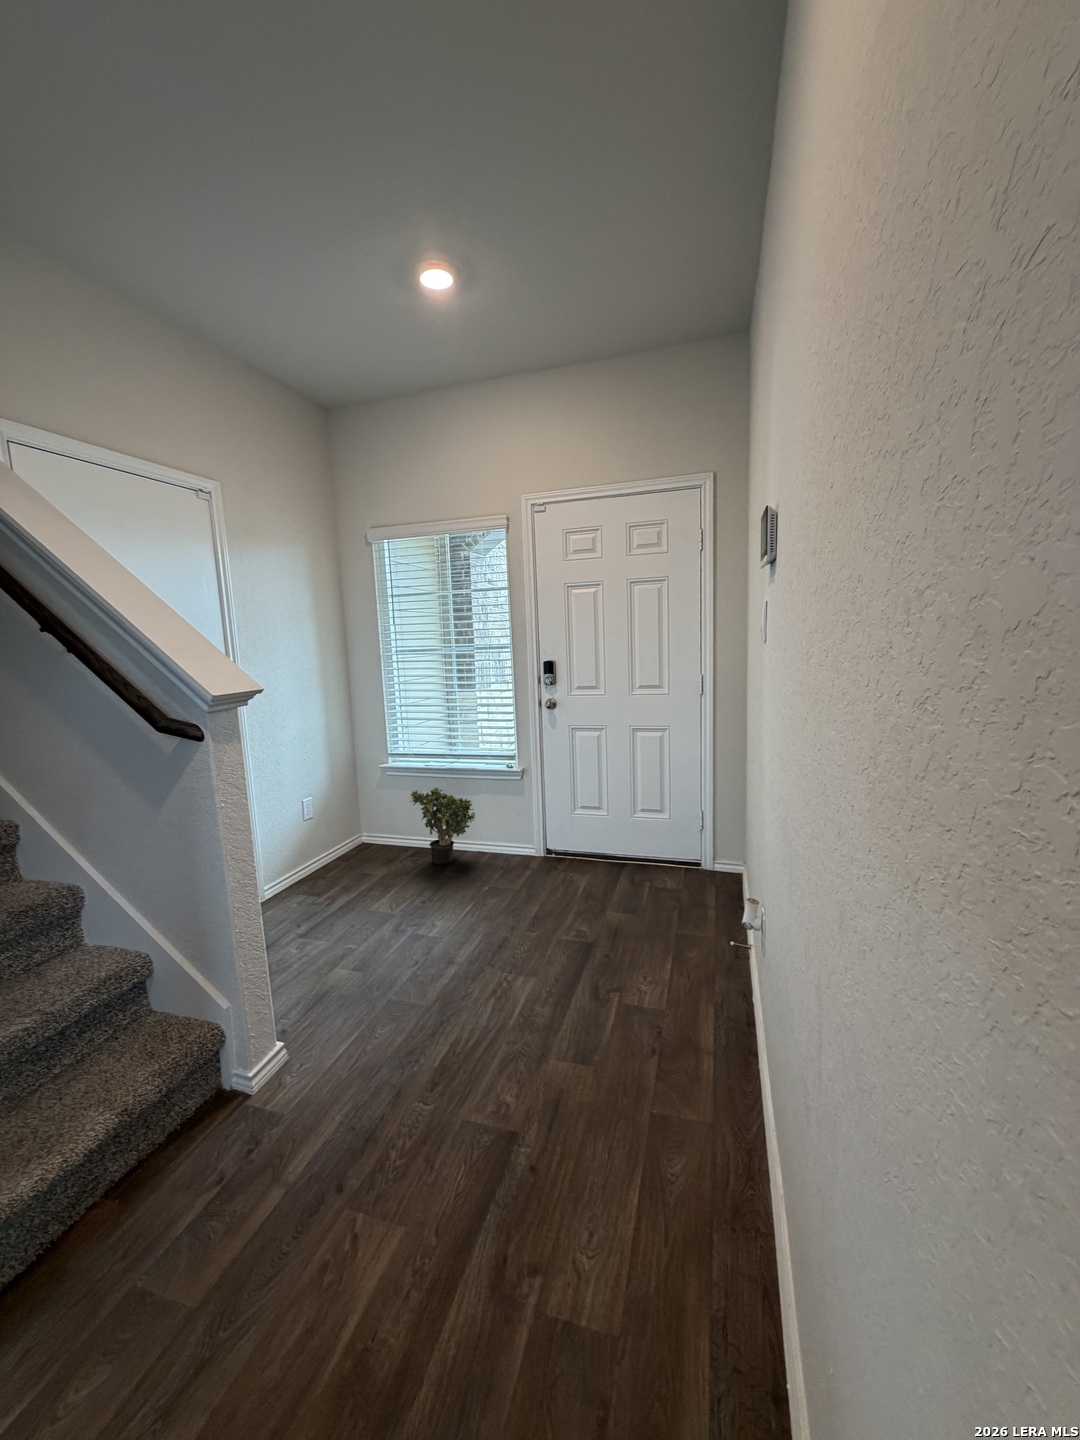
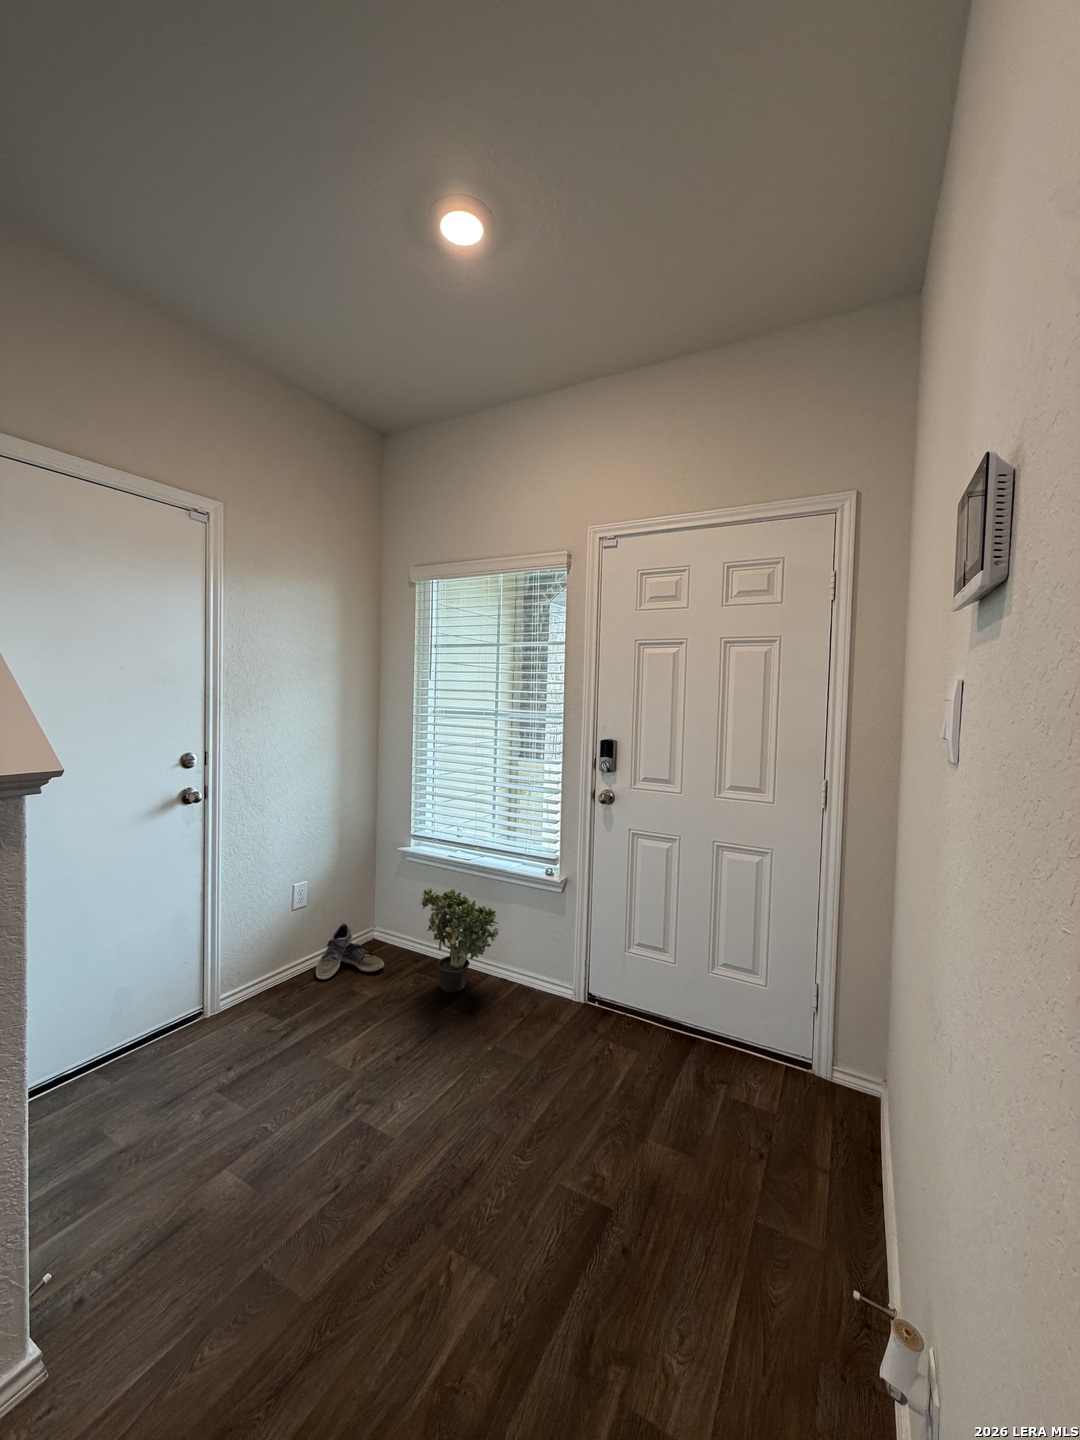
shoe: none [328,829,383,871] -> present [316,924,384,979]

